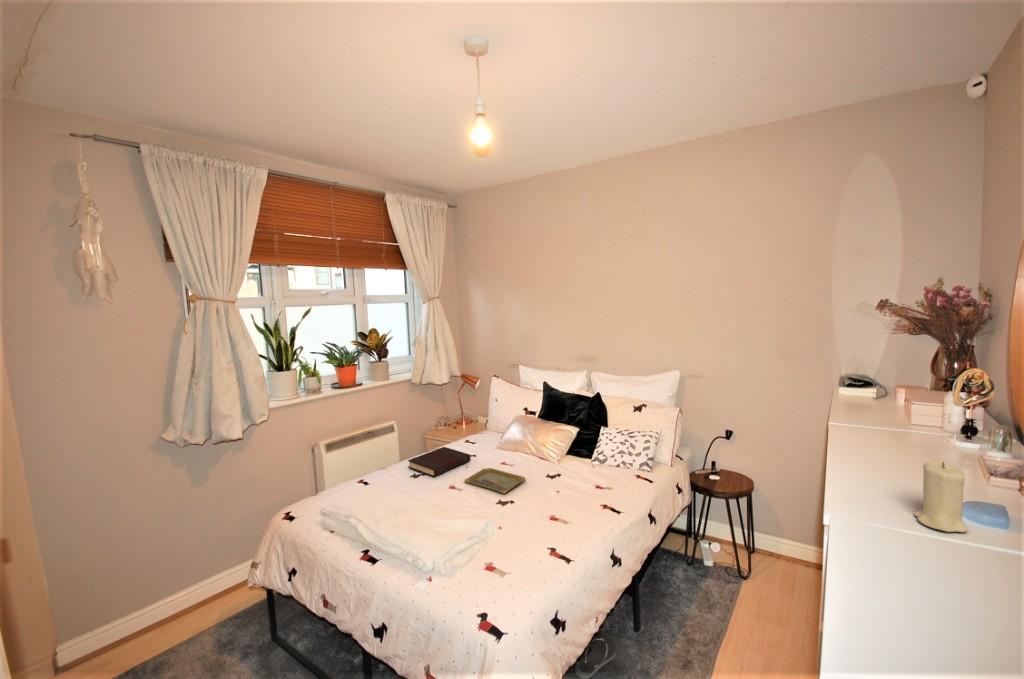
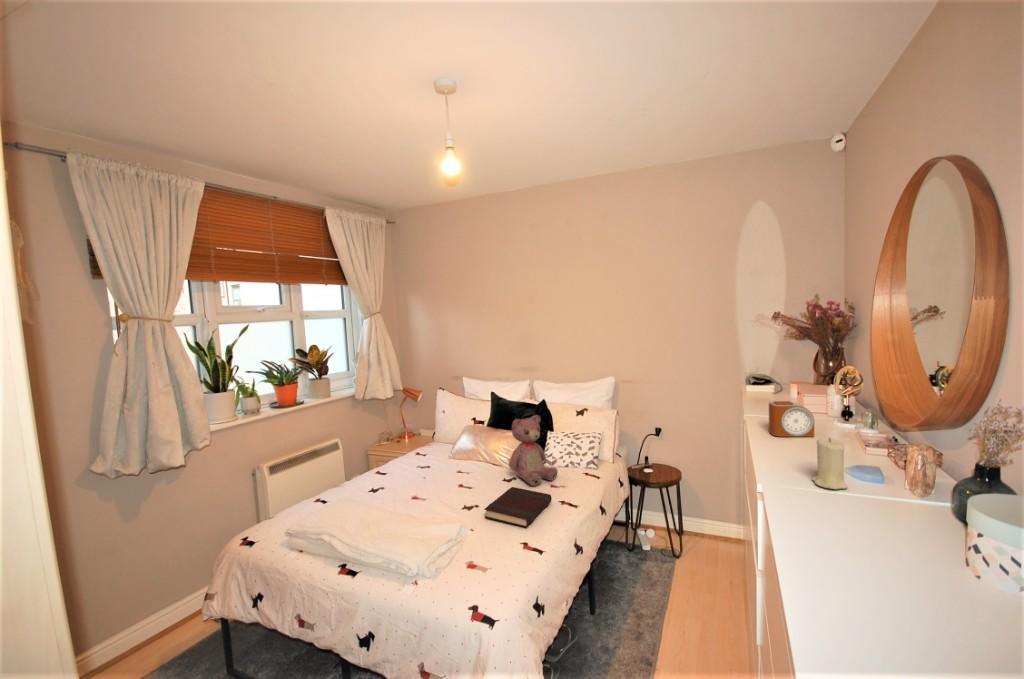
teddy bear: none [552,408,604,485] -> present [509,415,557,486]
alarm clock: none [861,408,925,456] -> present [769,401,814,437]
book: present [408,447,470,477] -> present [485,487,552,528]
tray: present [465,468,525,493] -> none [426,477,486,499]

